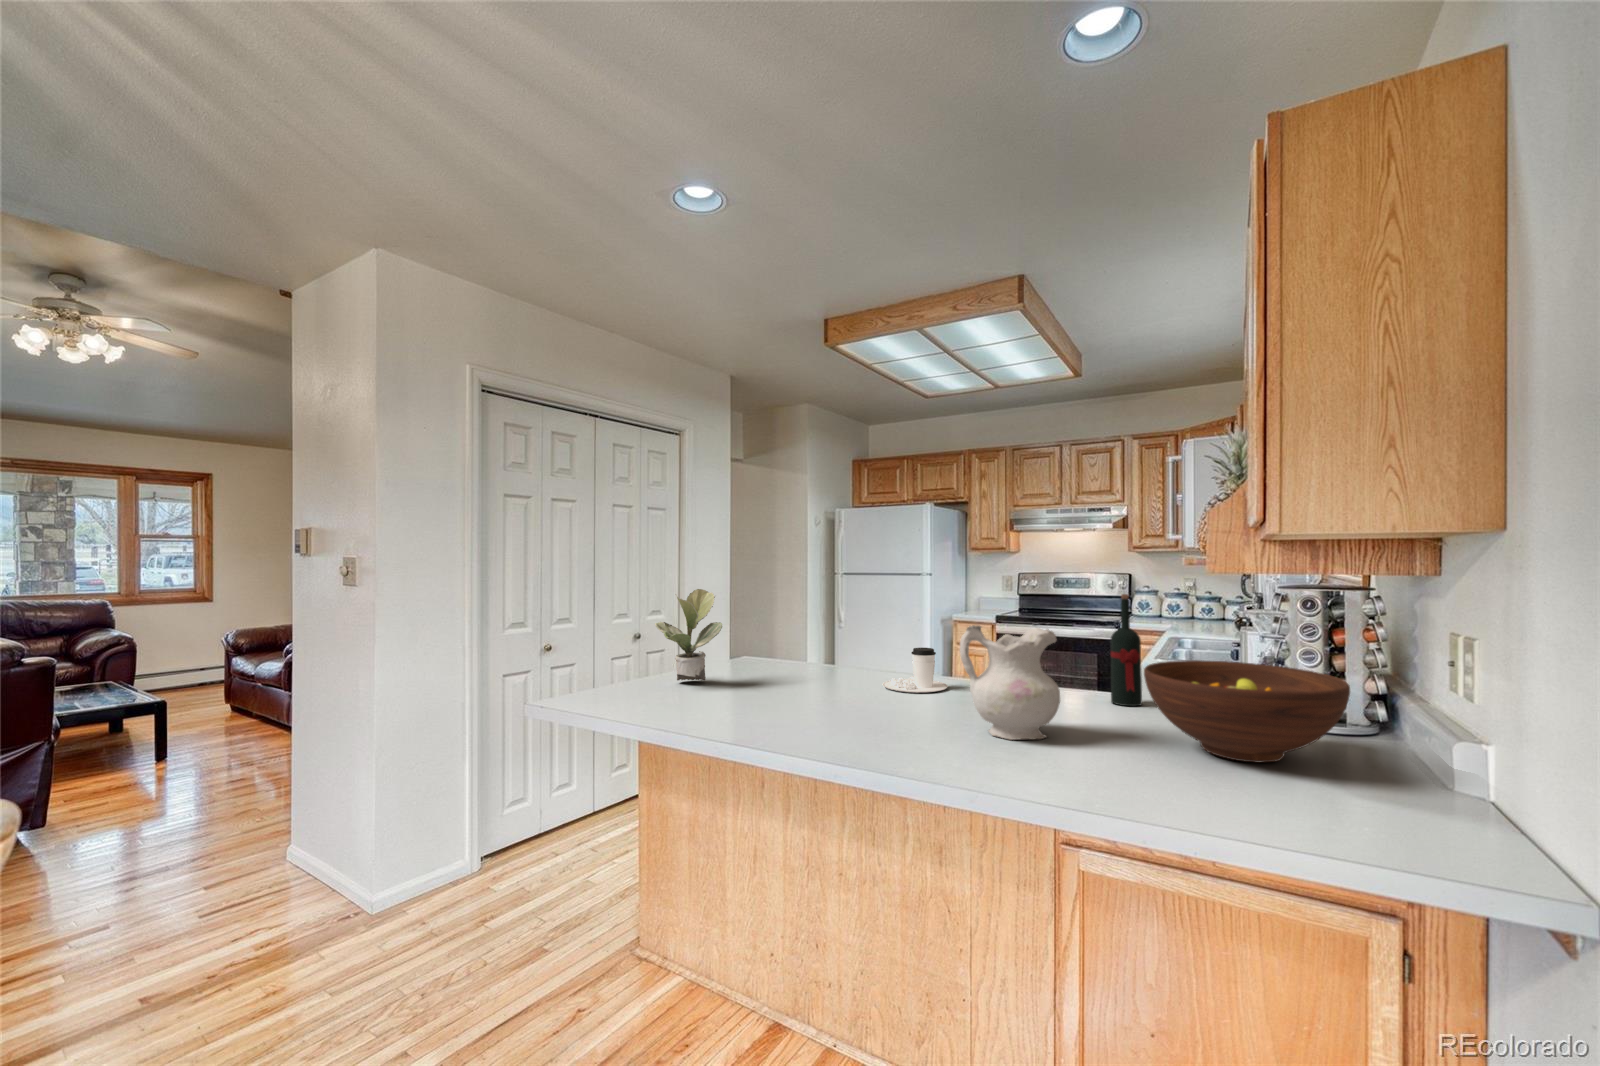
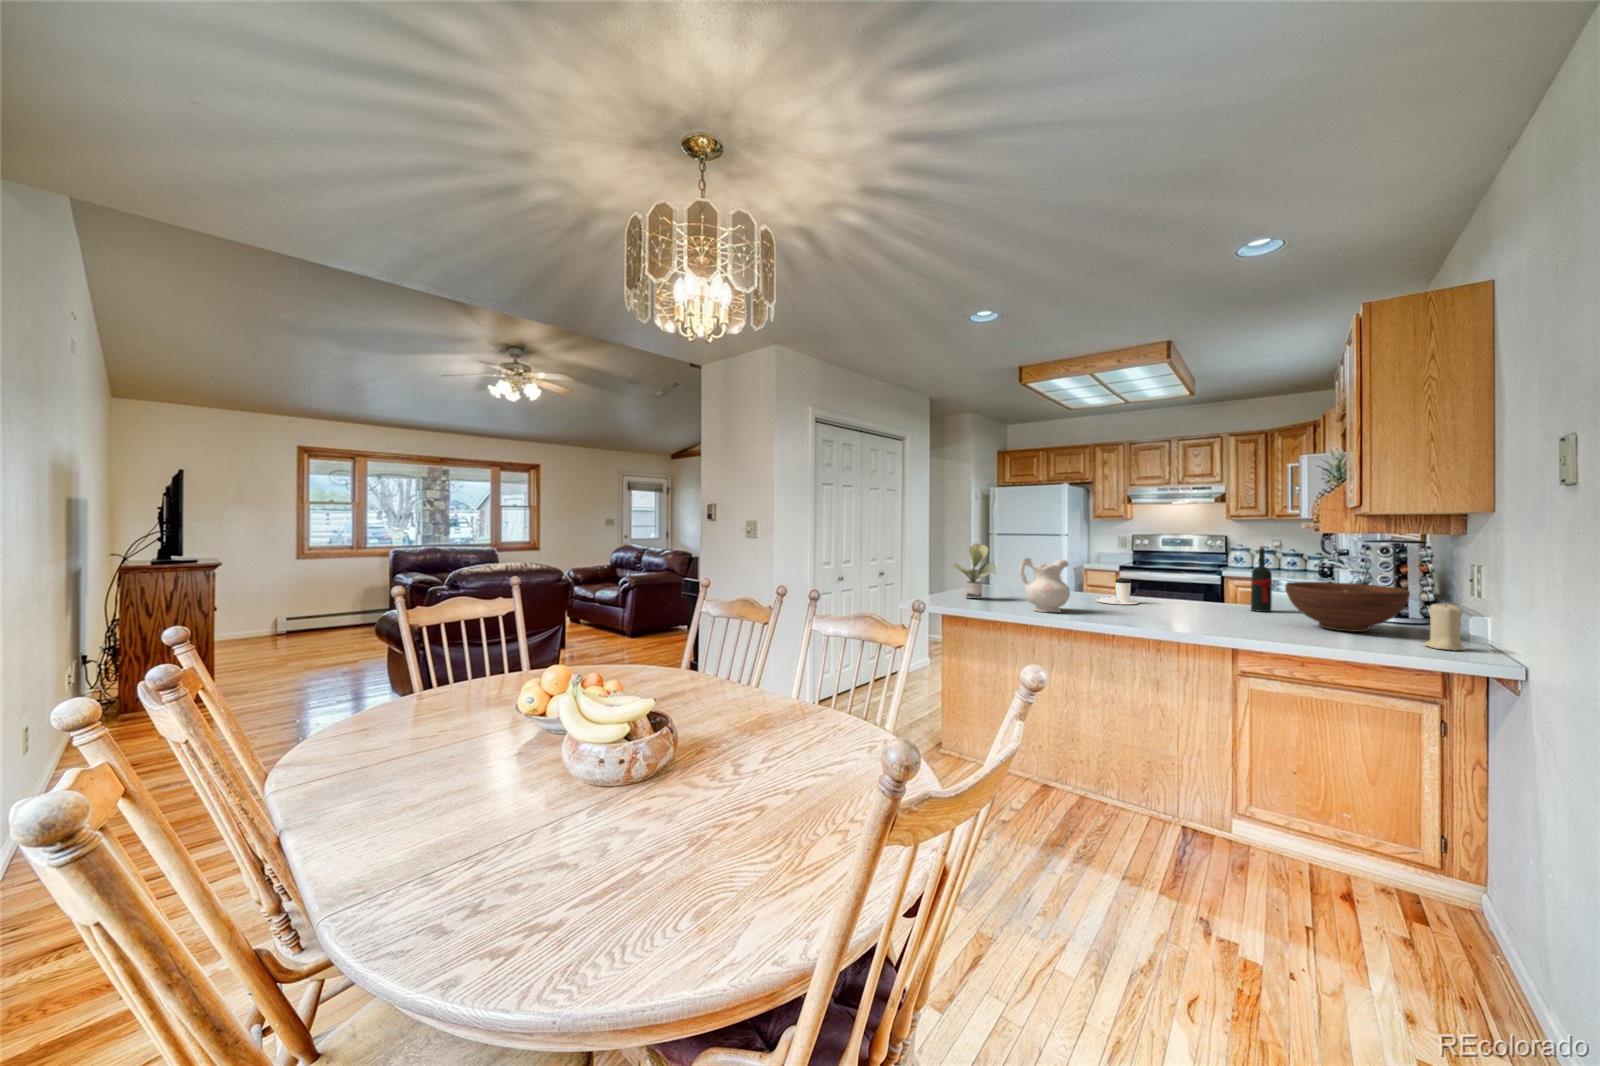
ceramic pitcher: present [960,625,1060,740] -> present [1019,558,1070,612]
candle: none [1379,720,1463,828] -> present [1423,603,1465,650]

